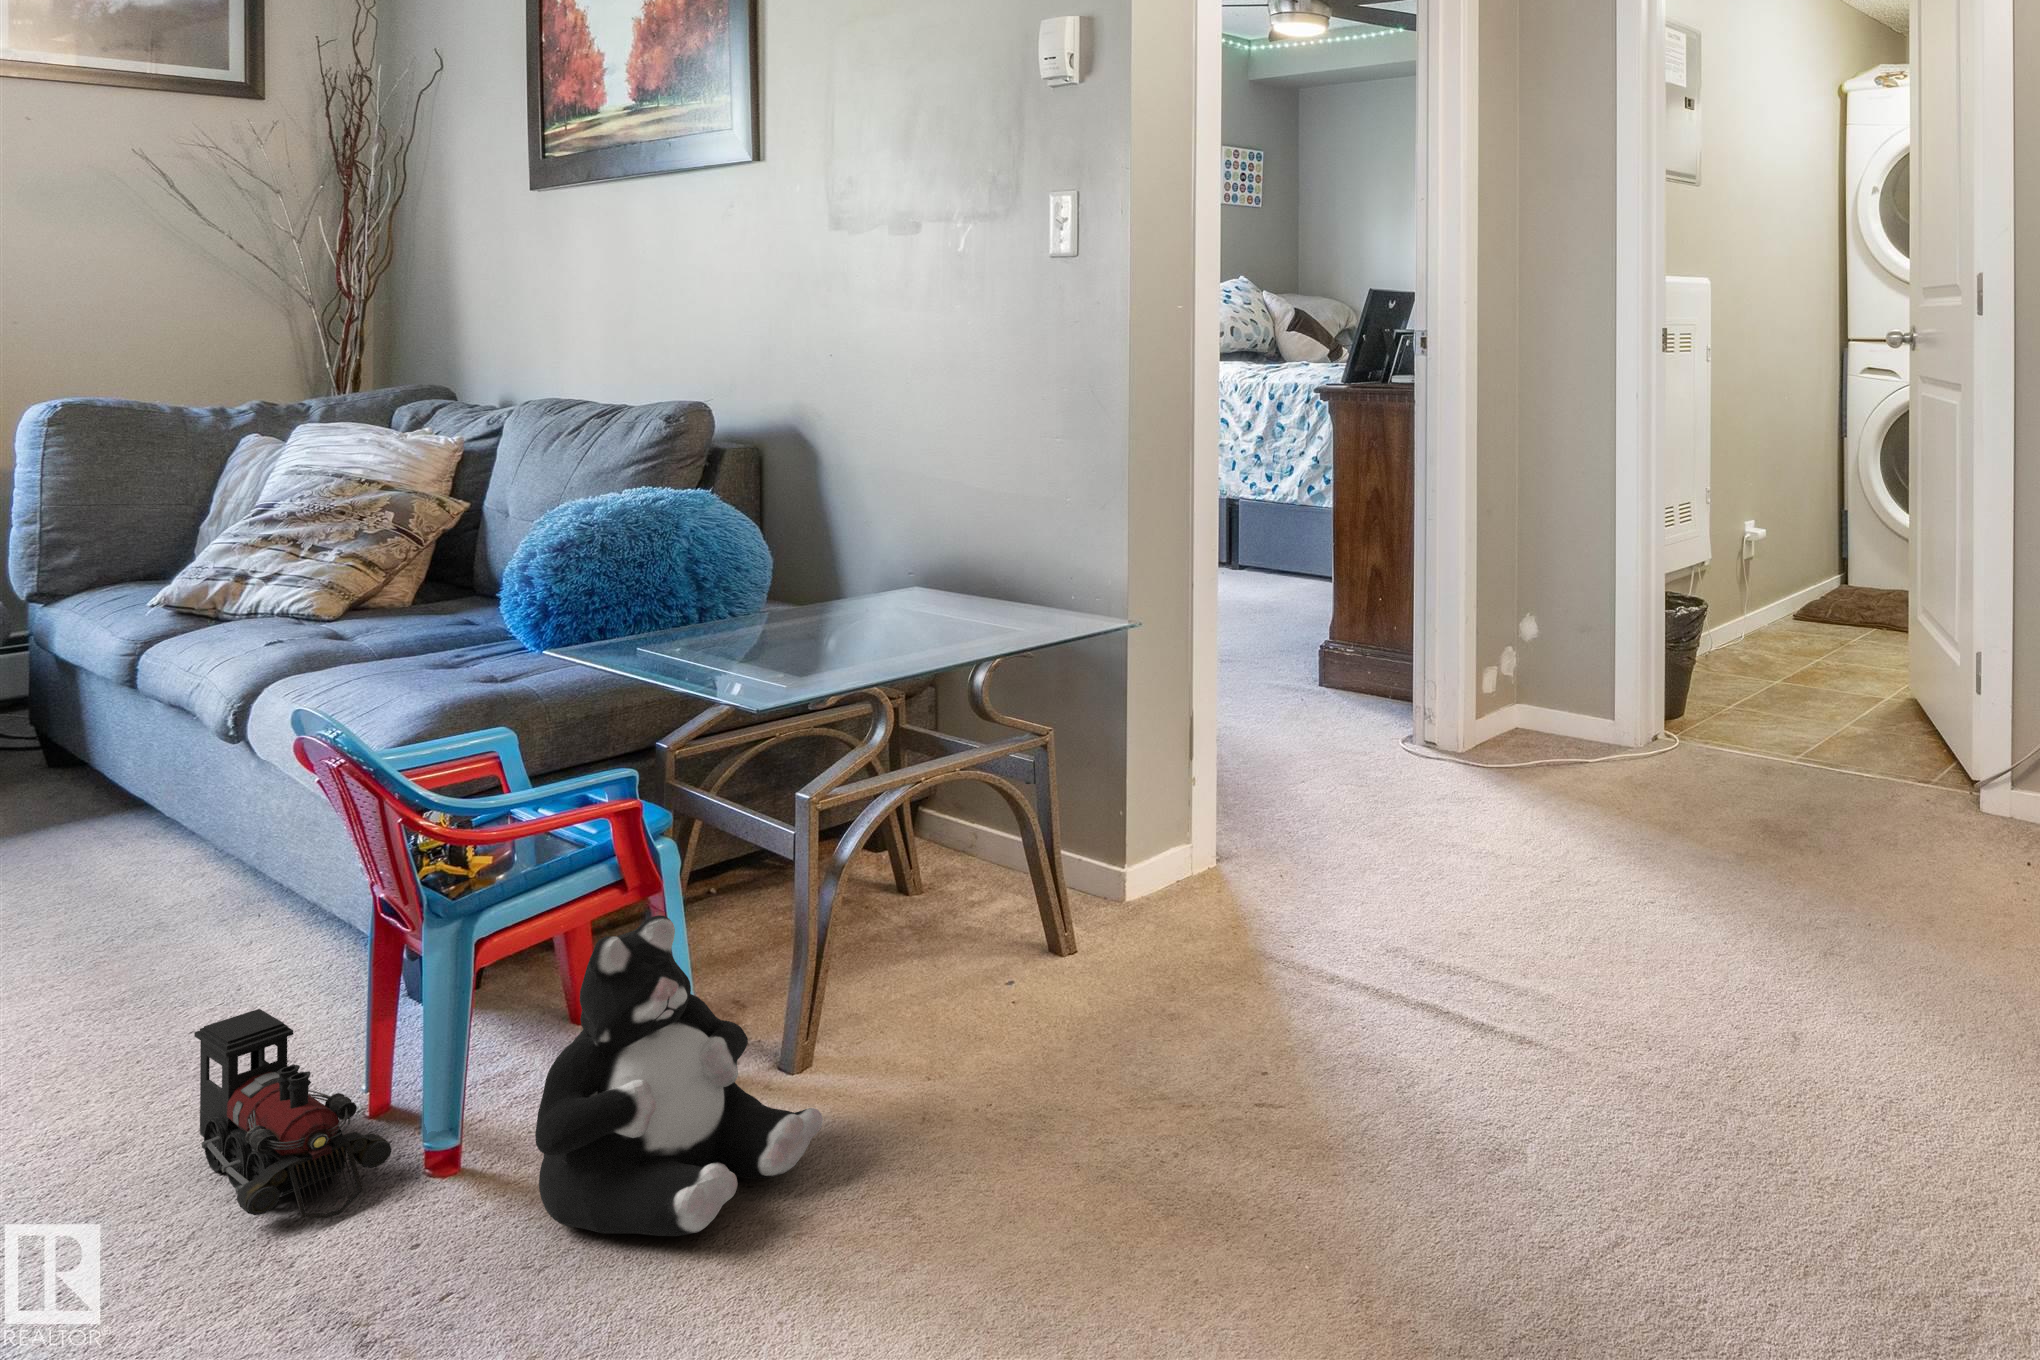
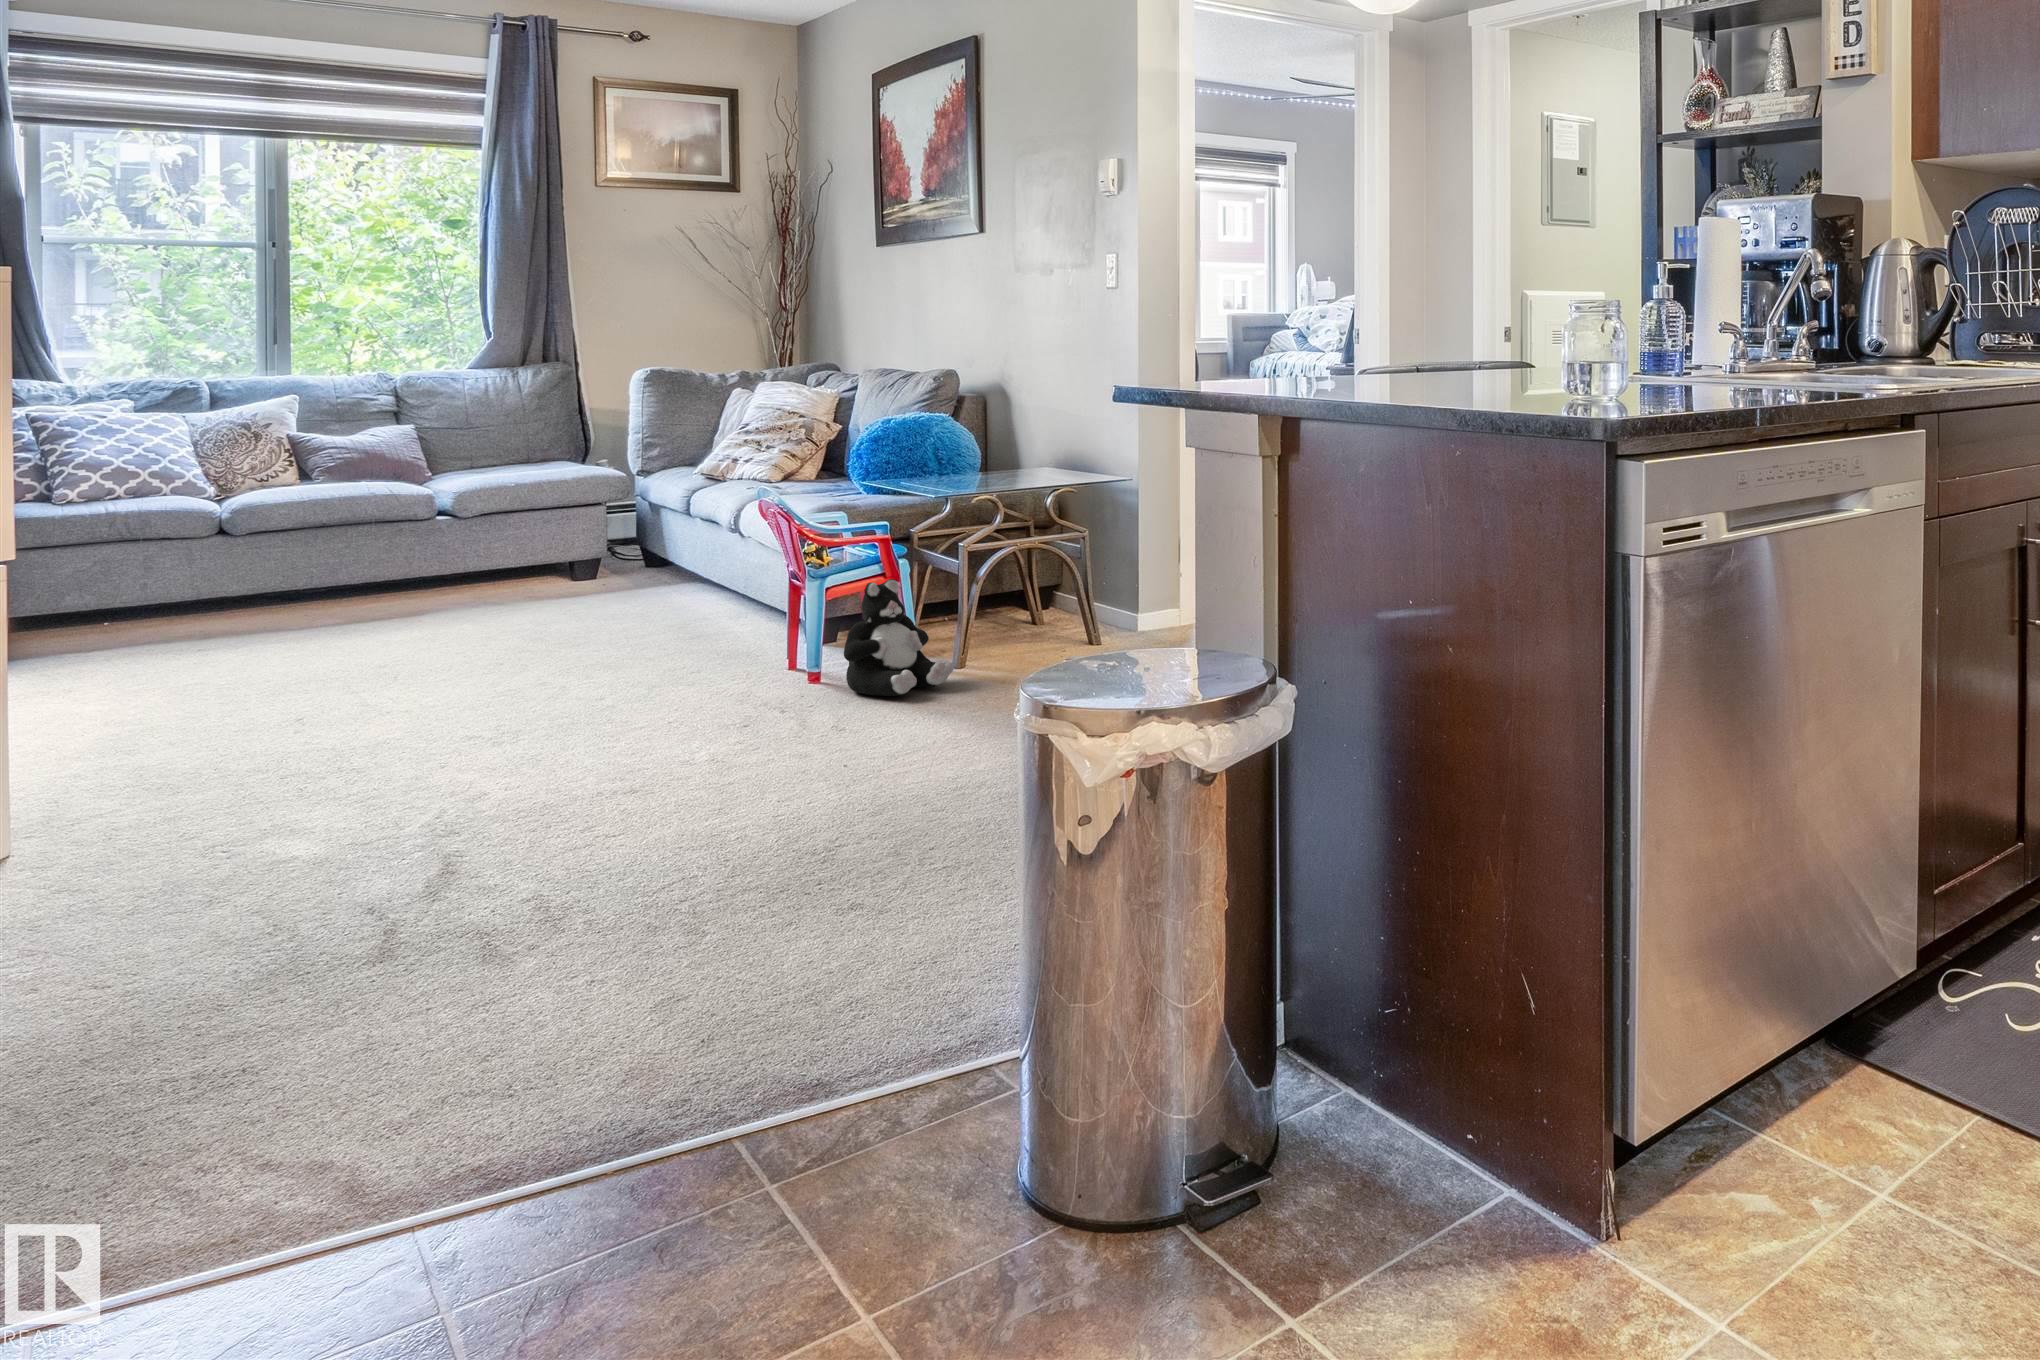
toy train: present [194,1009,392,1218] -> none [727,618,796,686]

